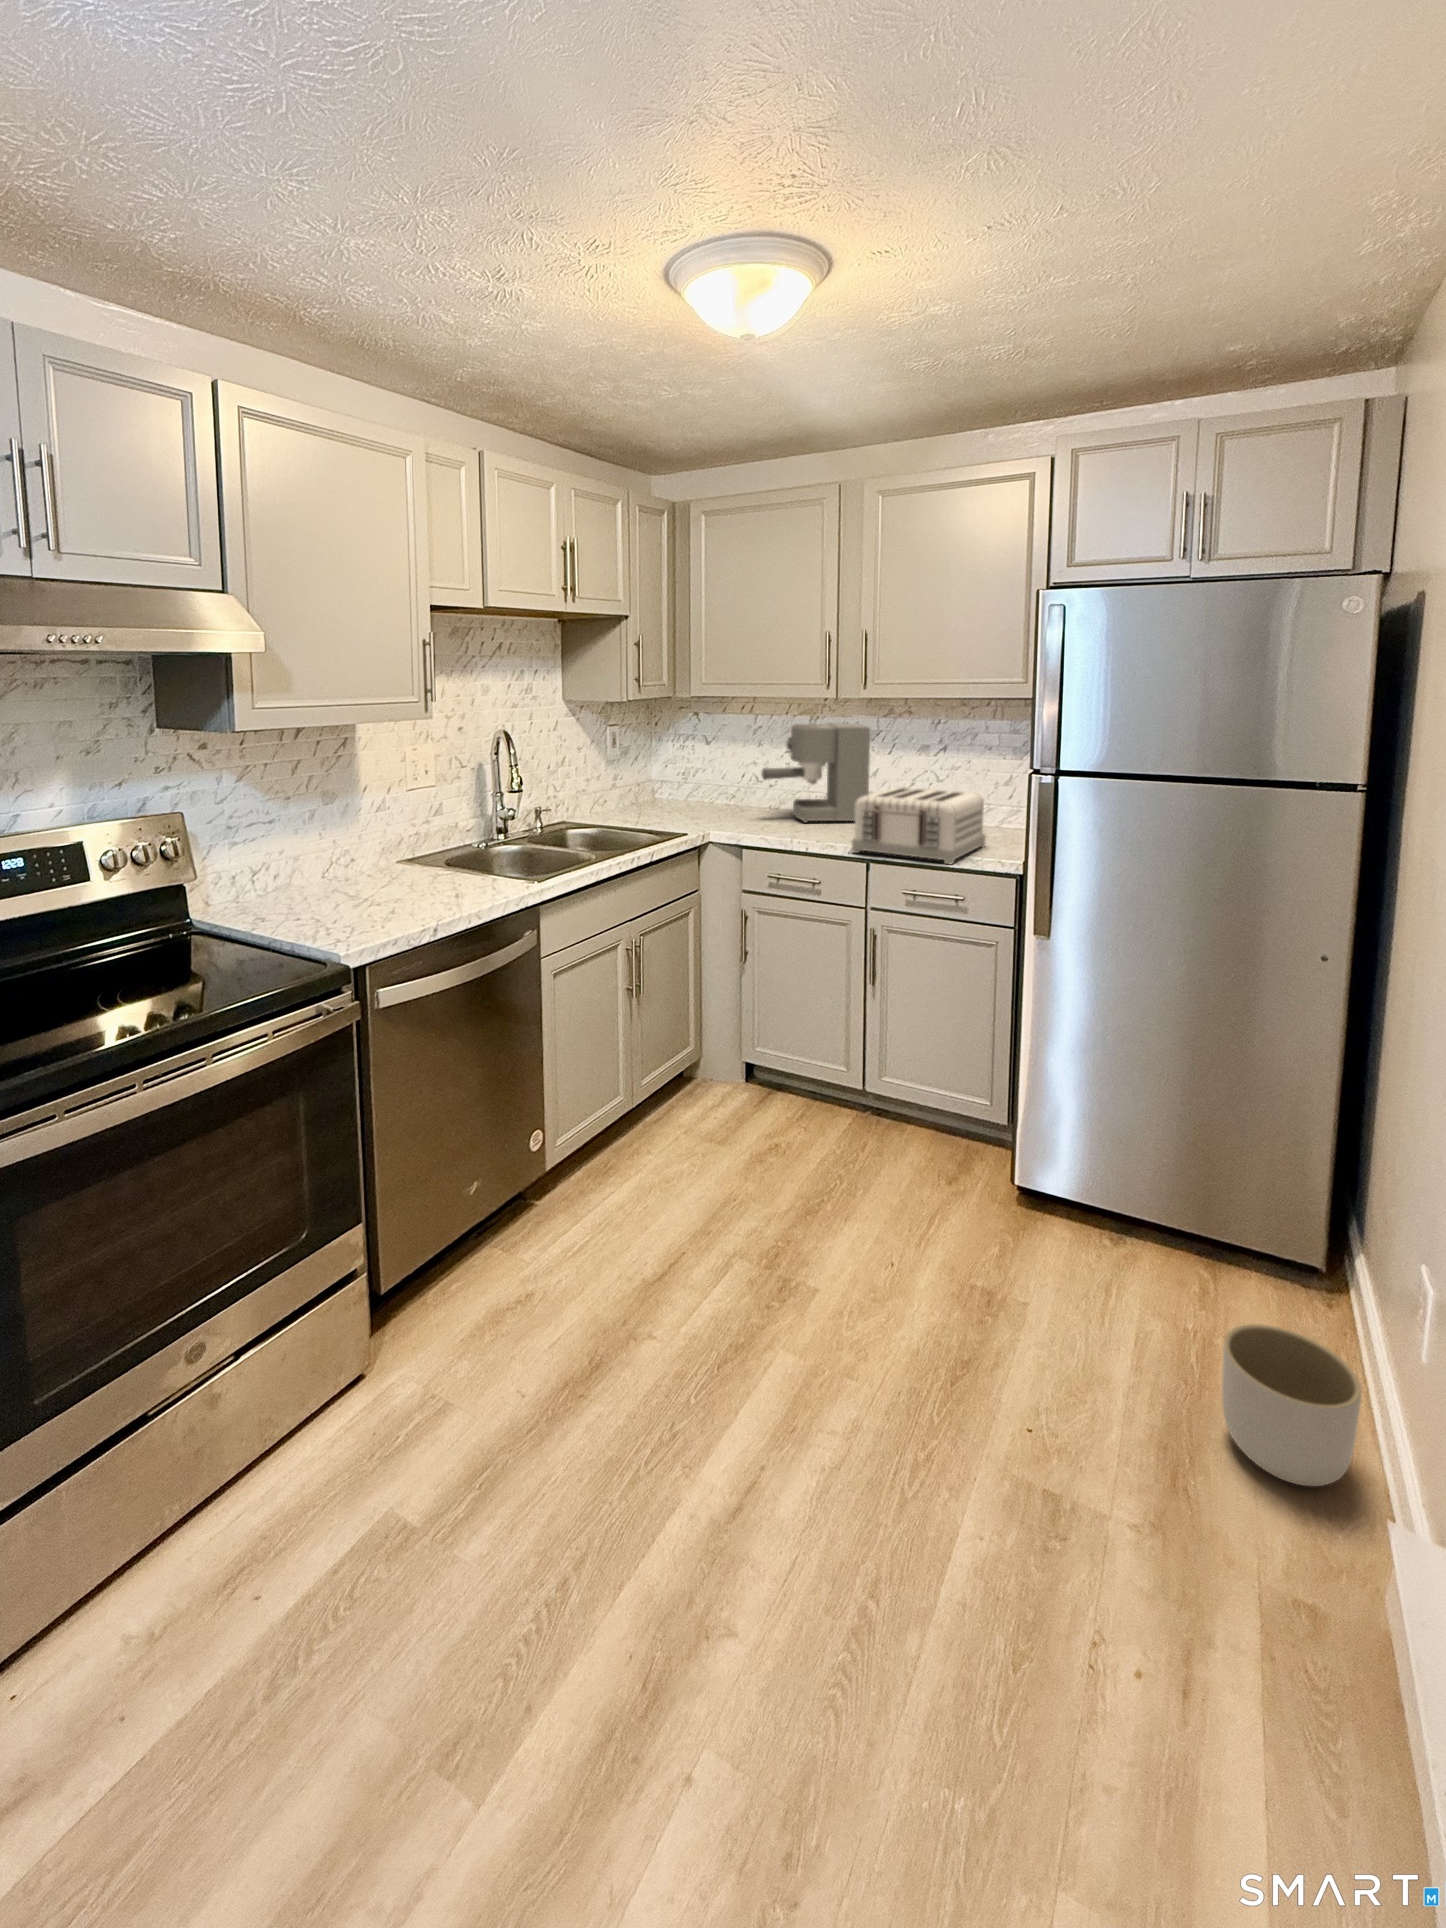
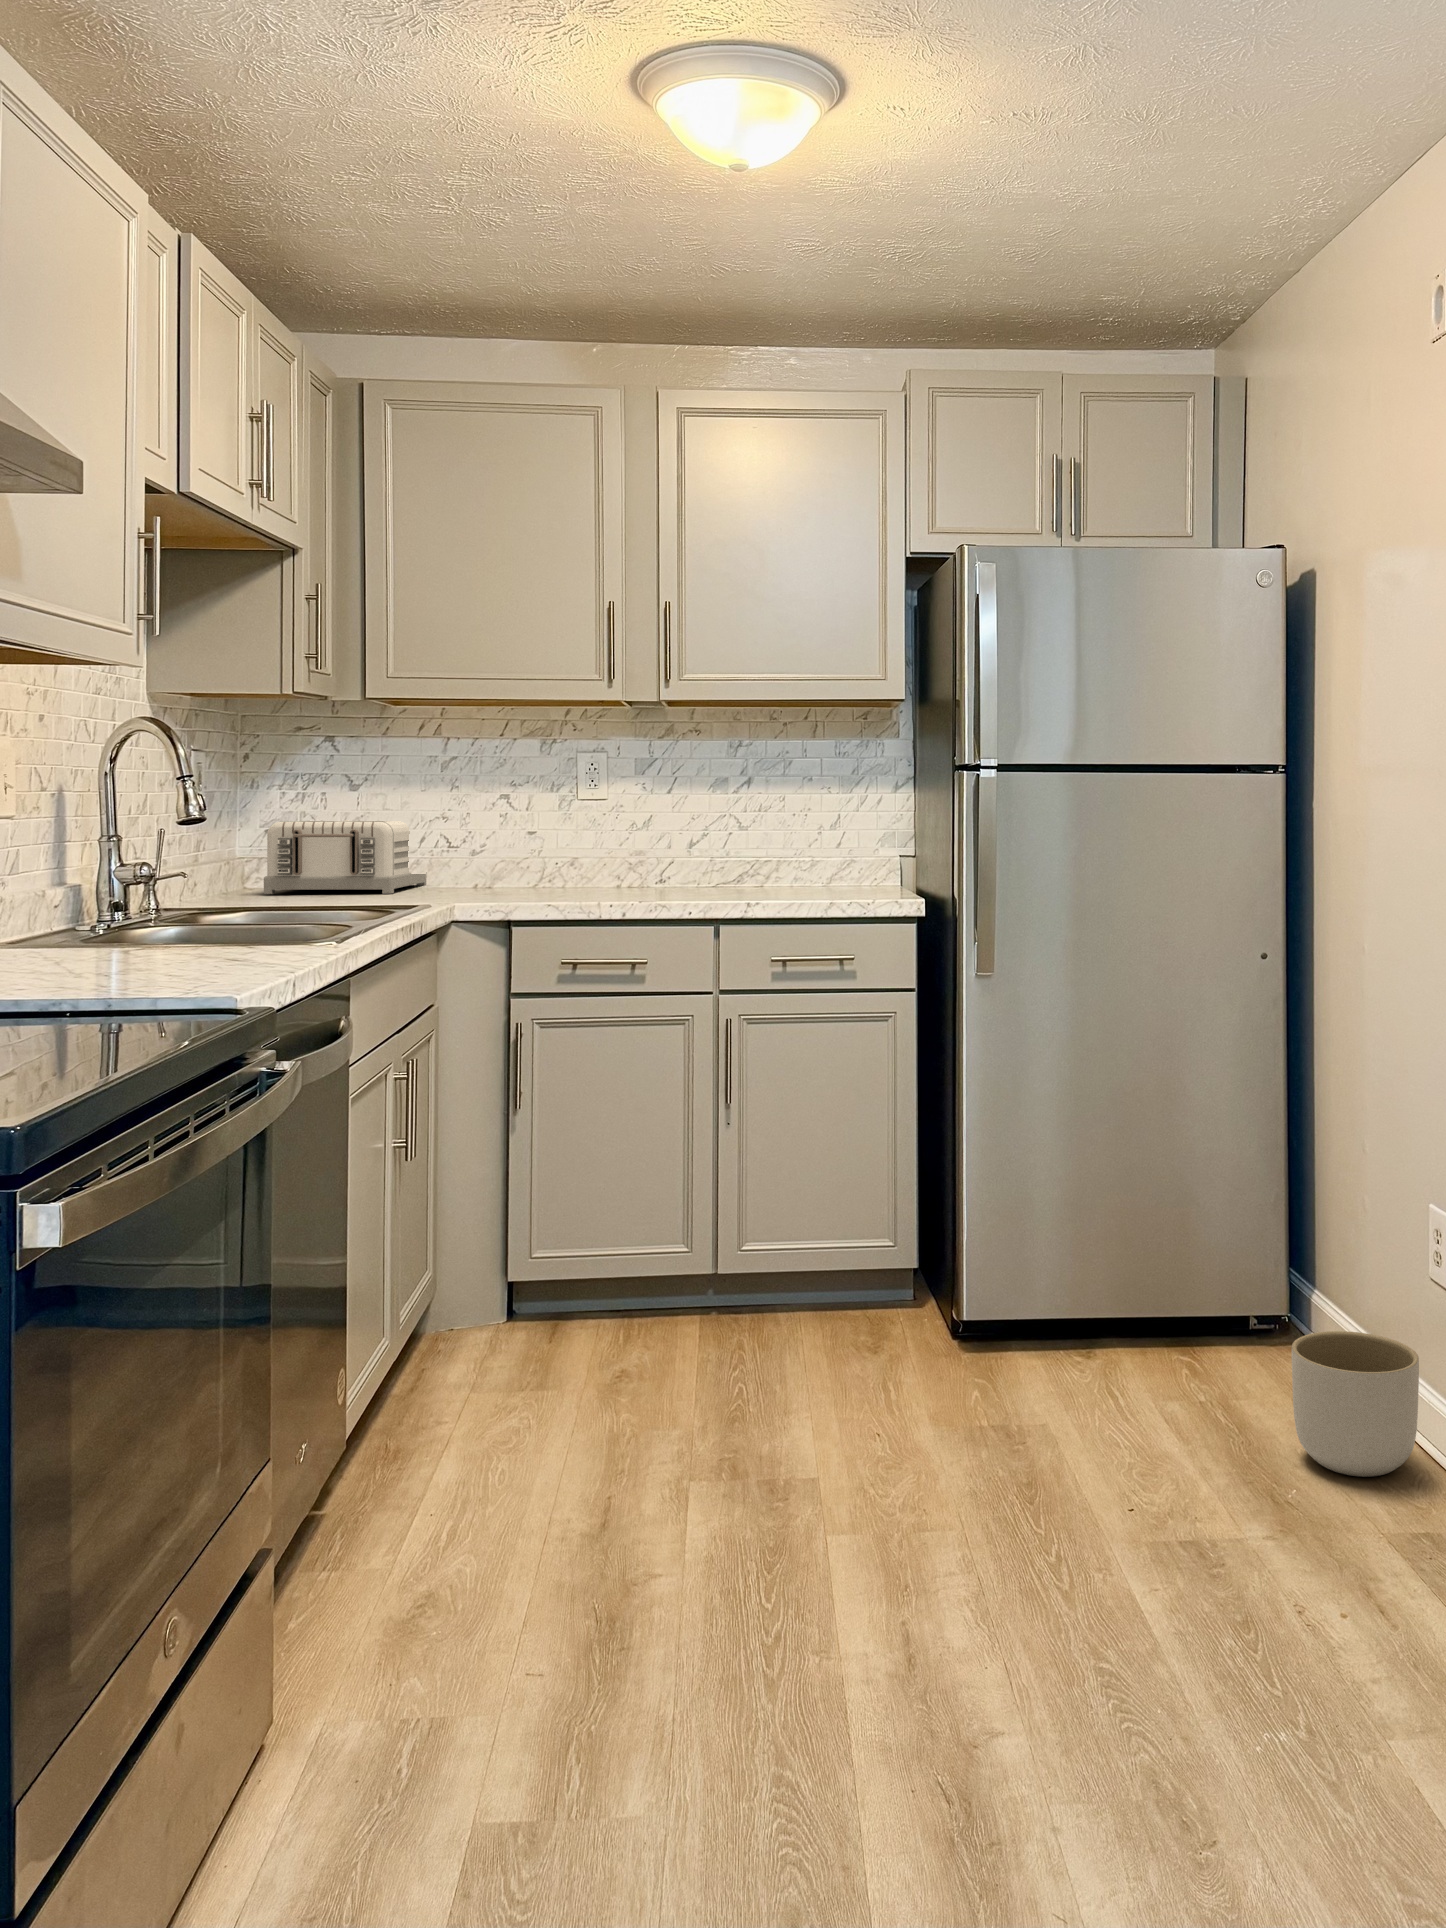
coffee maker: present [762,723,870,823] -> none [496,747,659,893]
toaster: present [851,787,986,864] -> present [264,820,426,894]

